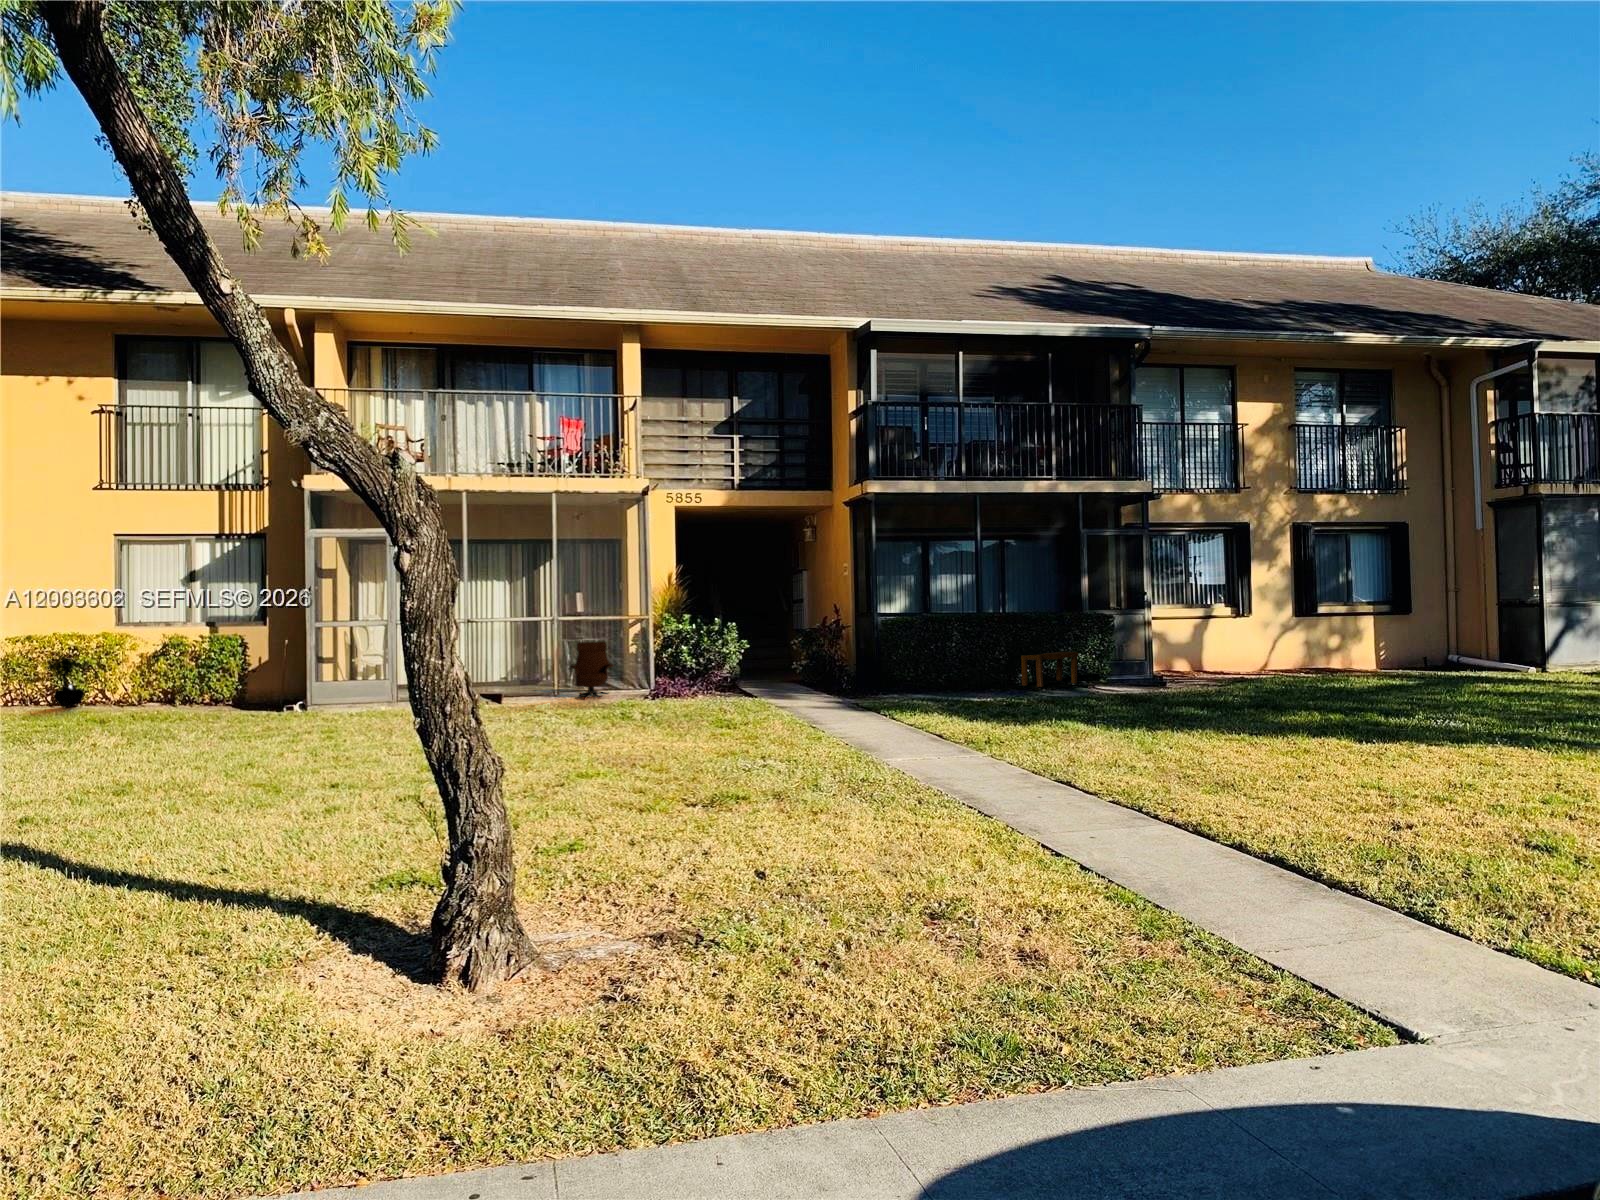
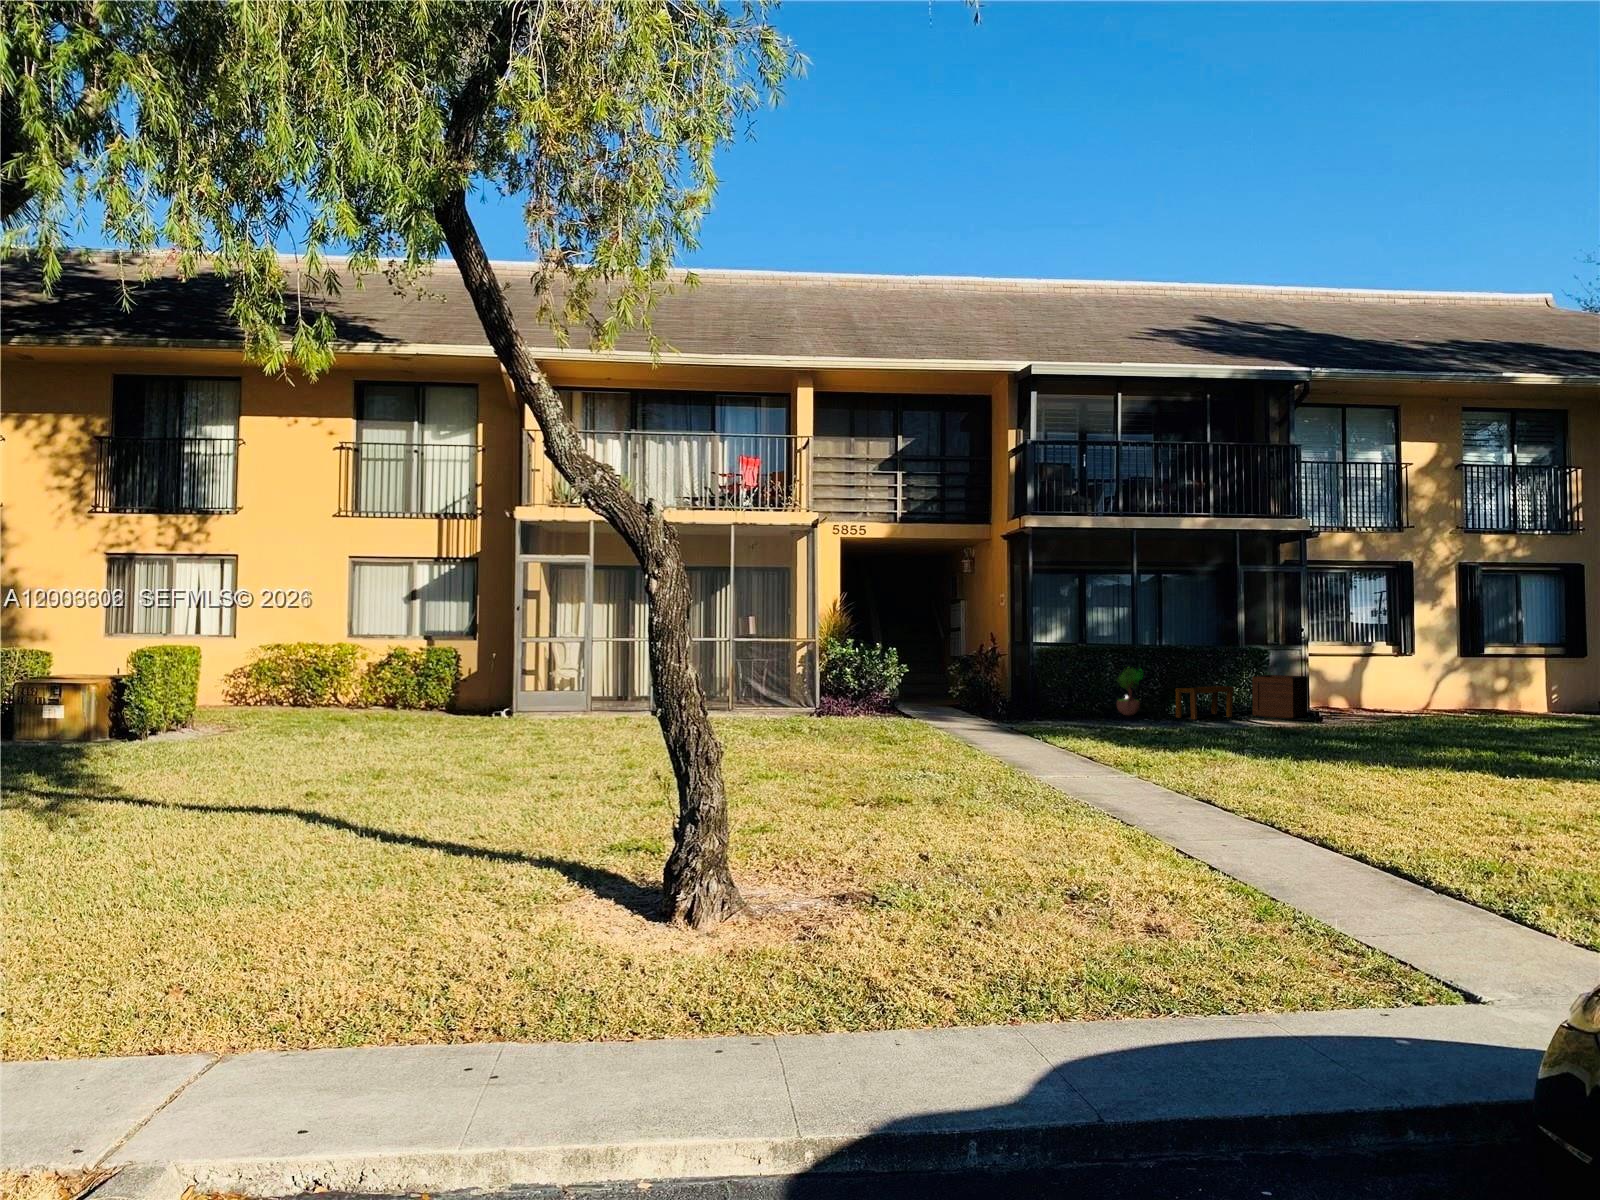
wooden crate: none [1096,639,1149,682] -> present [1252,675,1307,718]
lounge chair: present [570,641,614,699] -> none [741,663,783,717]
potted tree: present [45,655,84,707] -> present [1117,667,1143,716]

